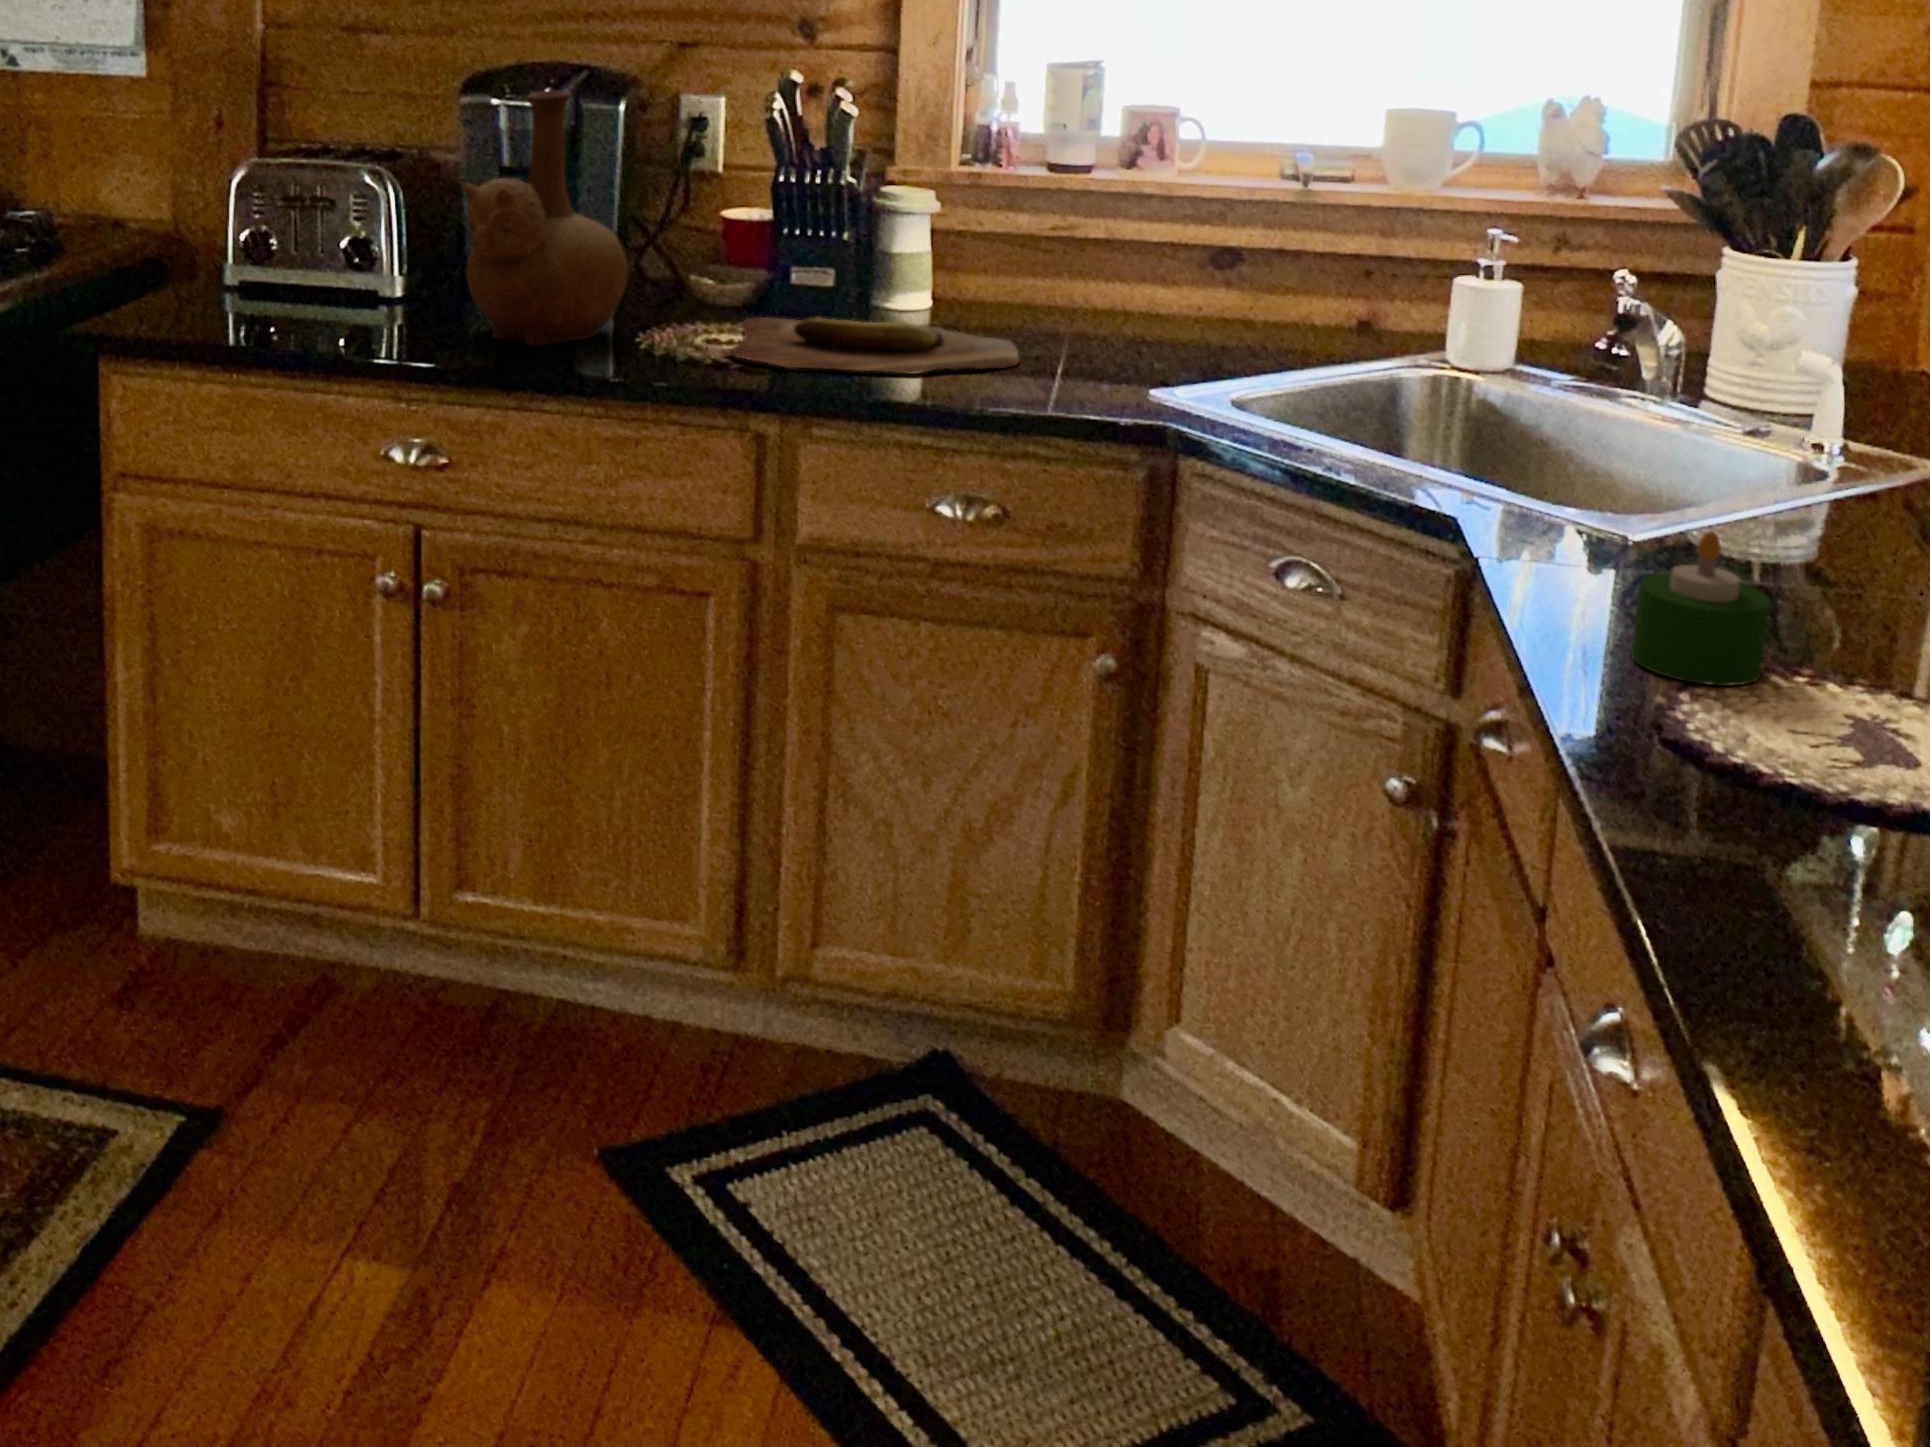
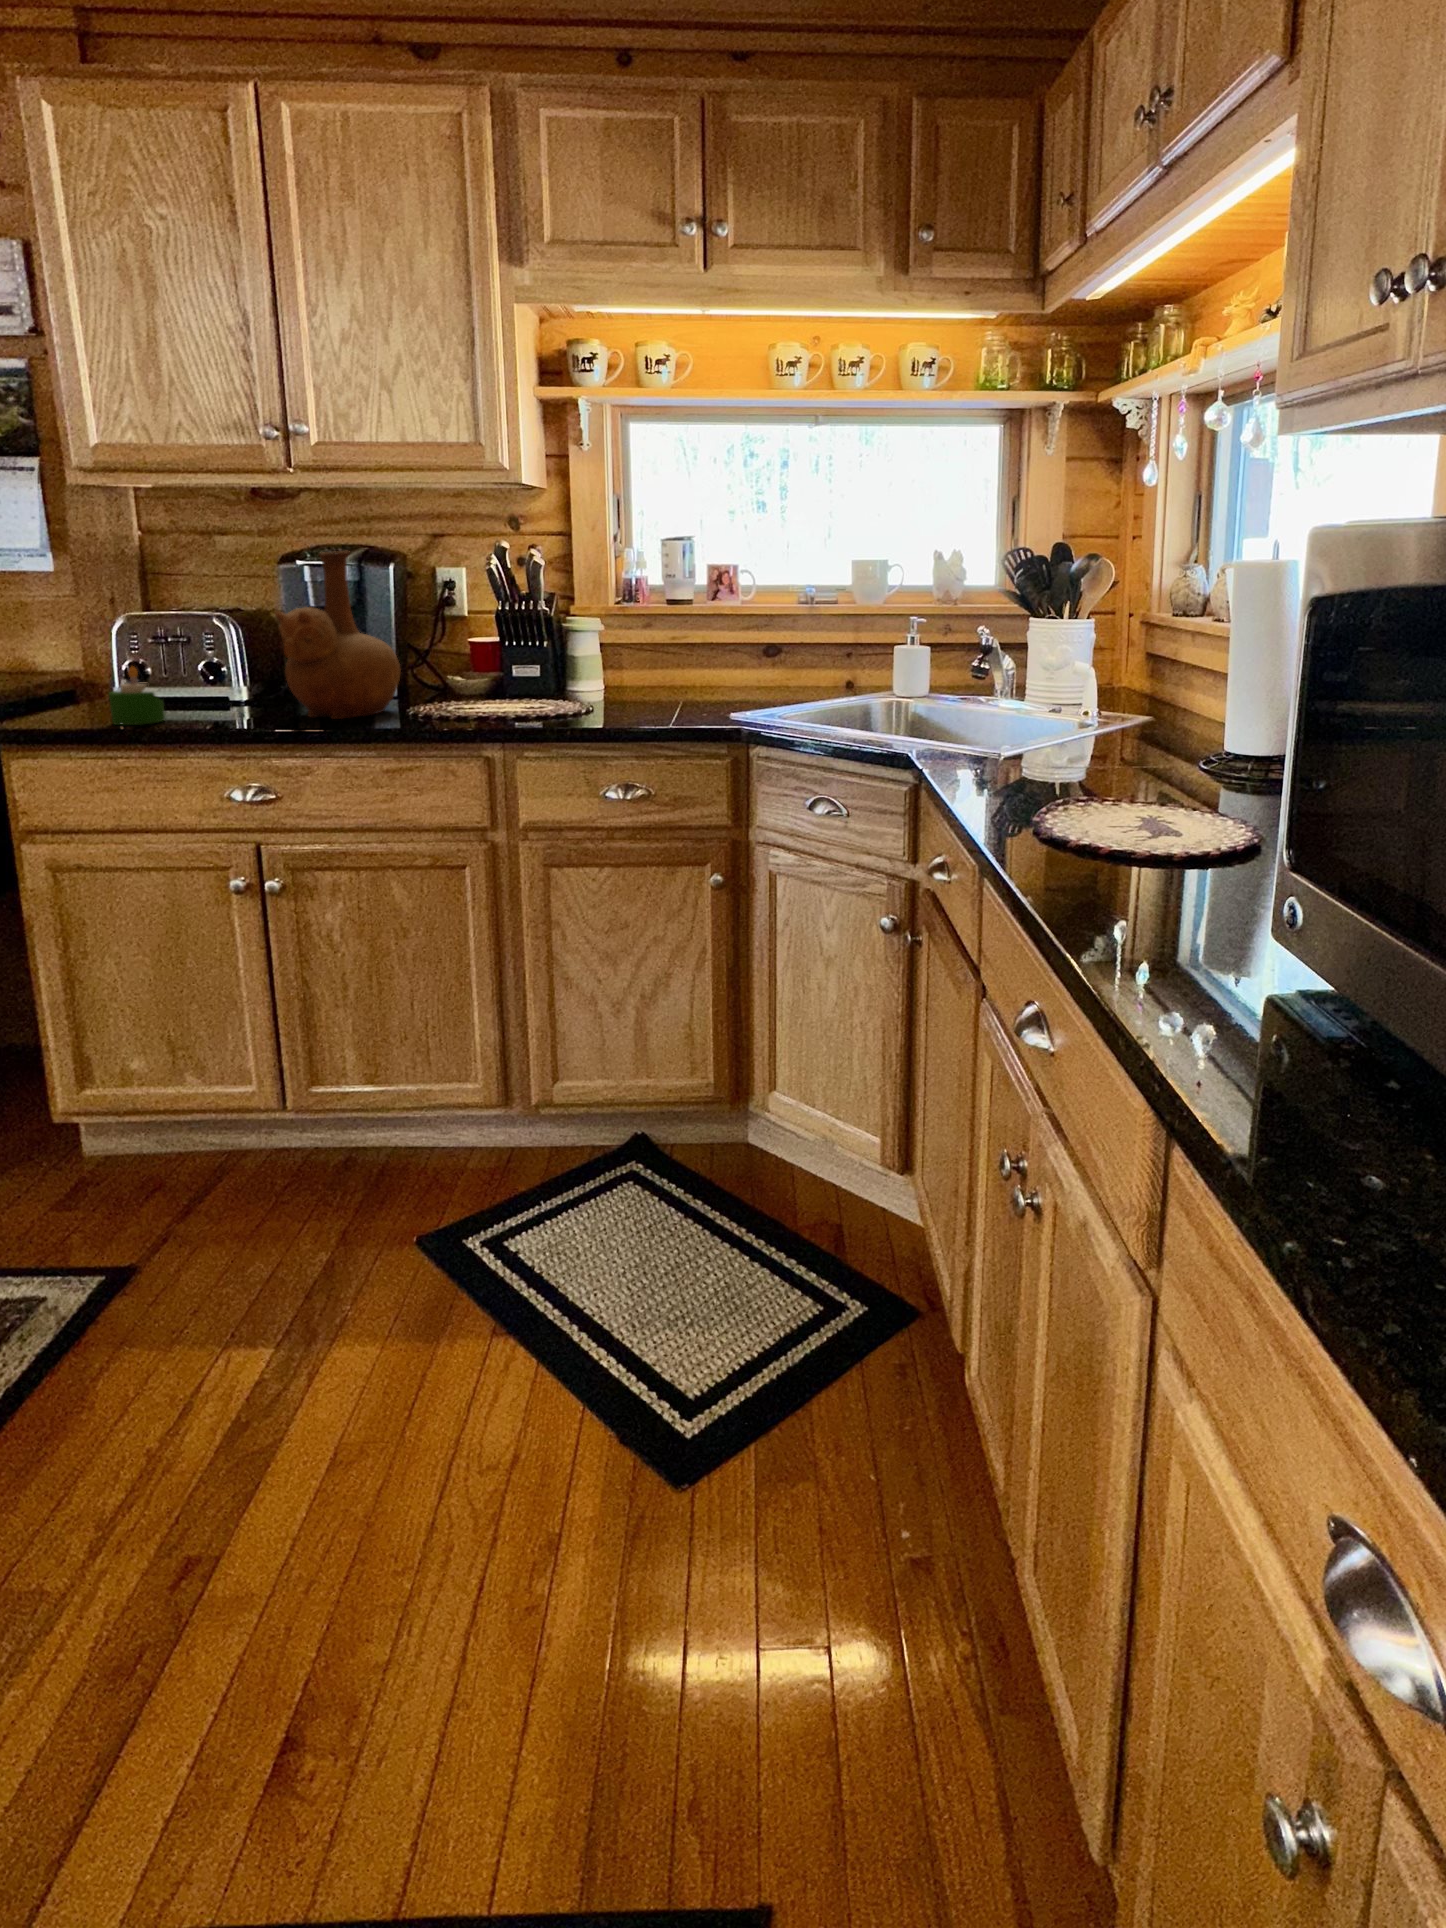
cutting board: present [726,317,1019,374] -> none [464,689,655,718]
candle: present [1631,531,1770,686] -> present [109,667,165,725]

